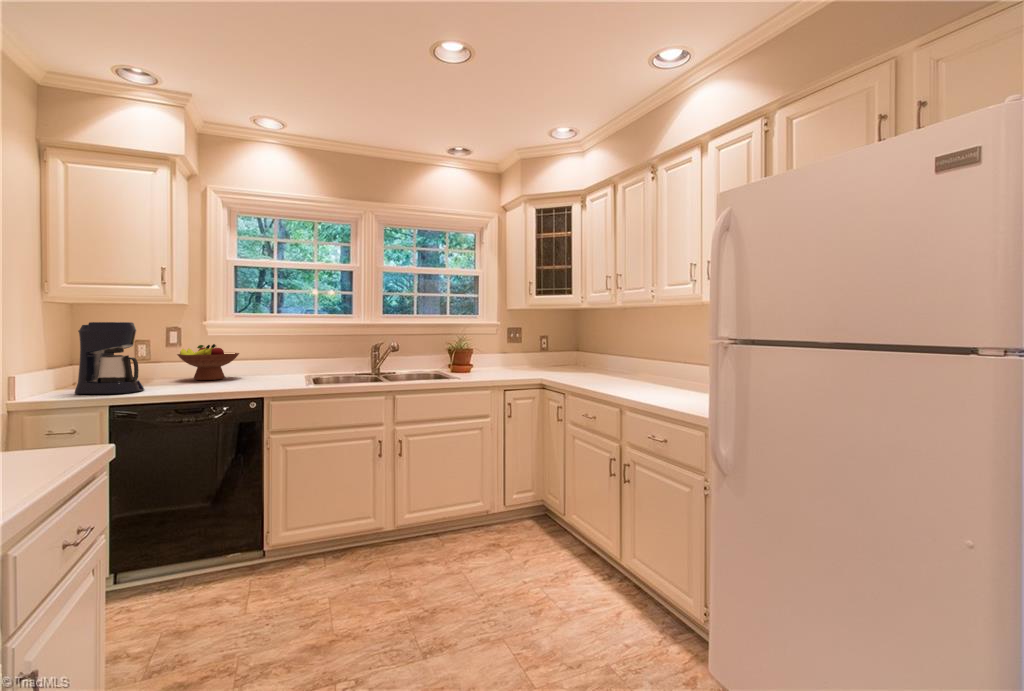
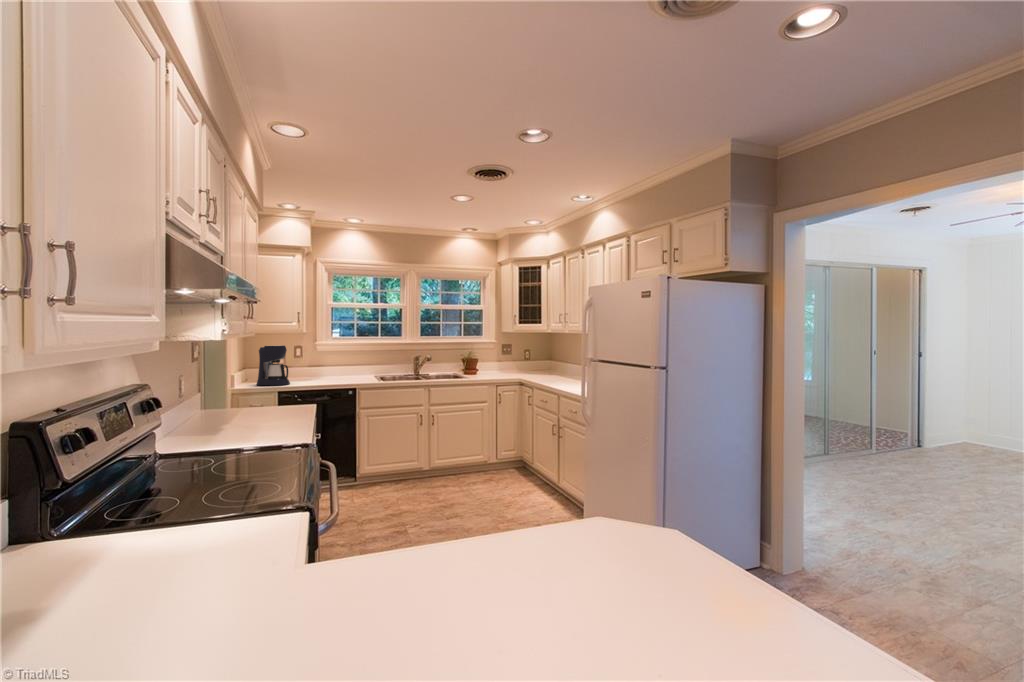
fruit bowl: present [177,344,239,380] -> none [300,357,335,378]

